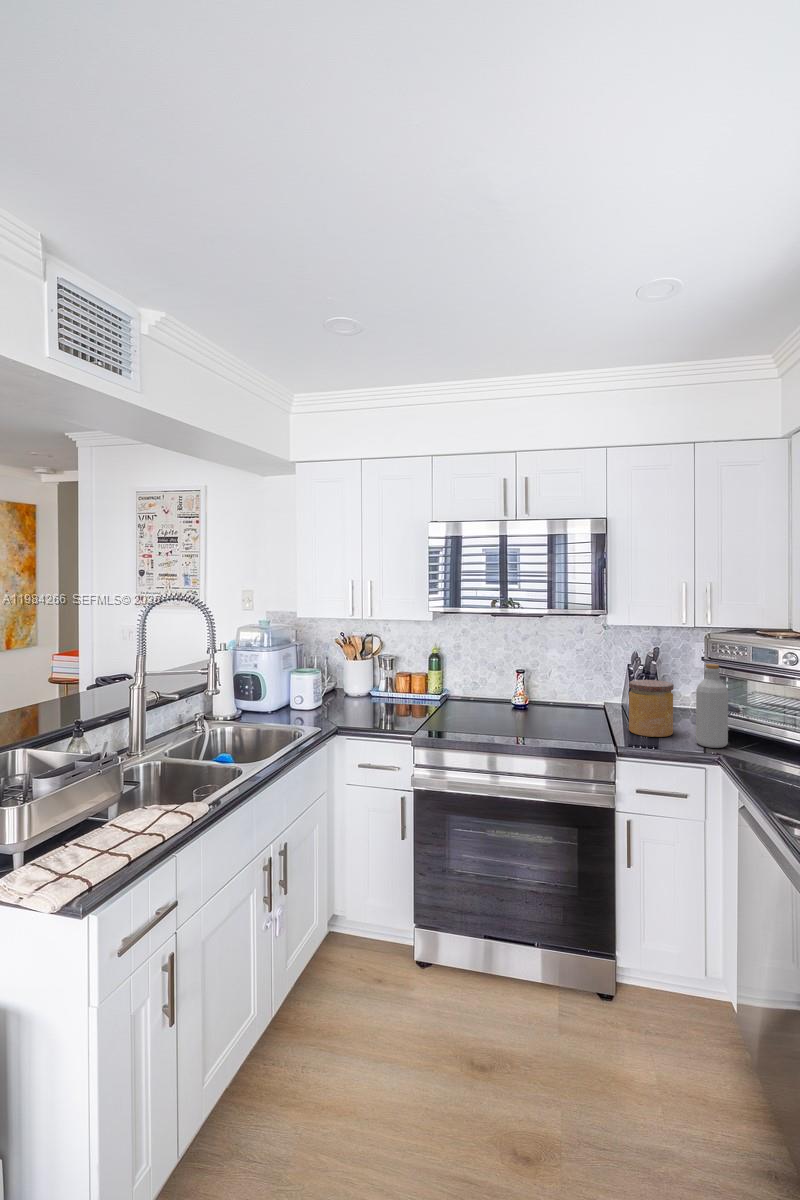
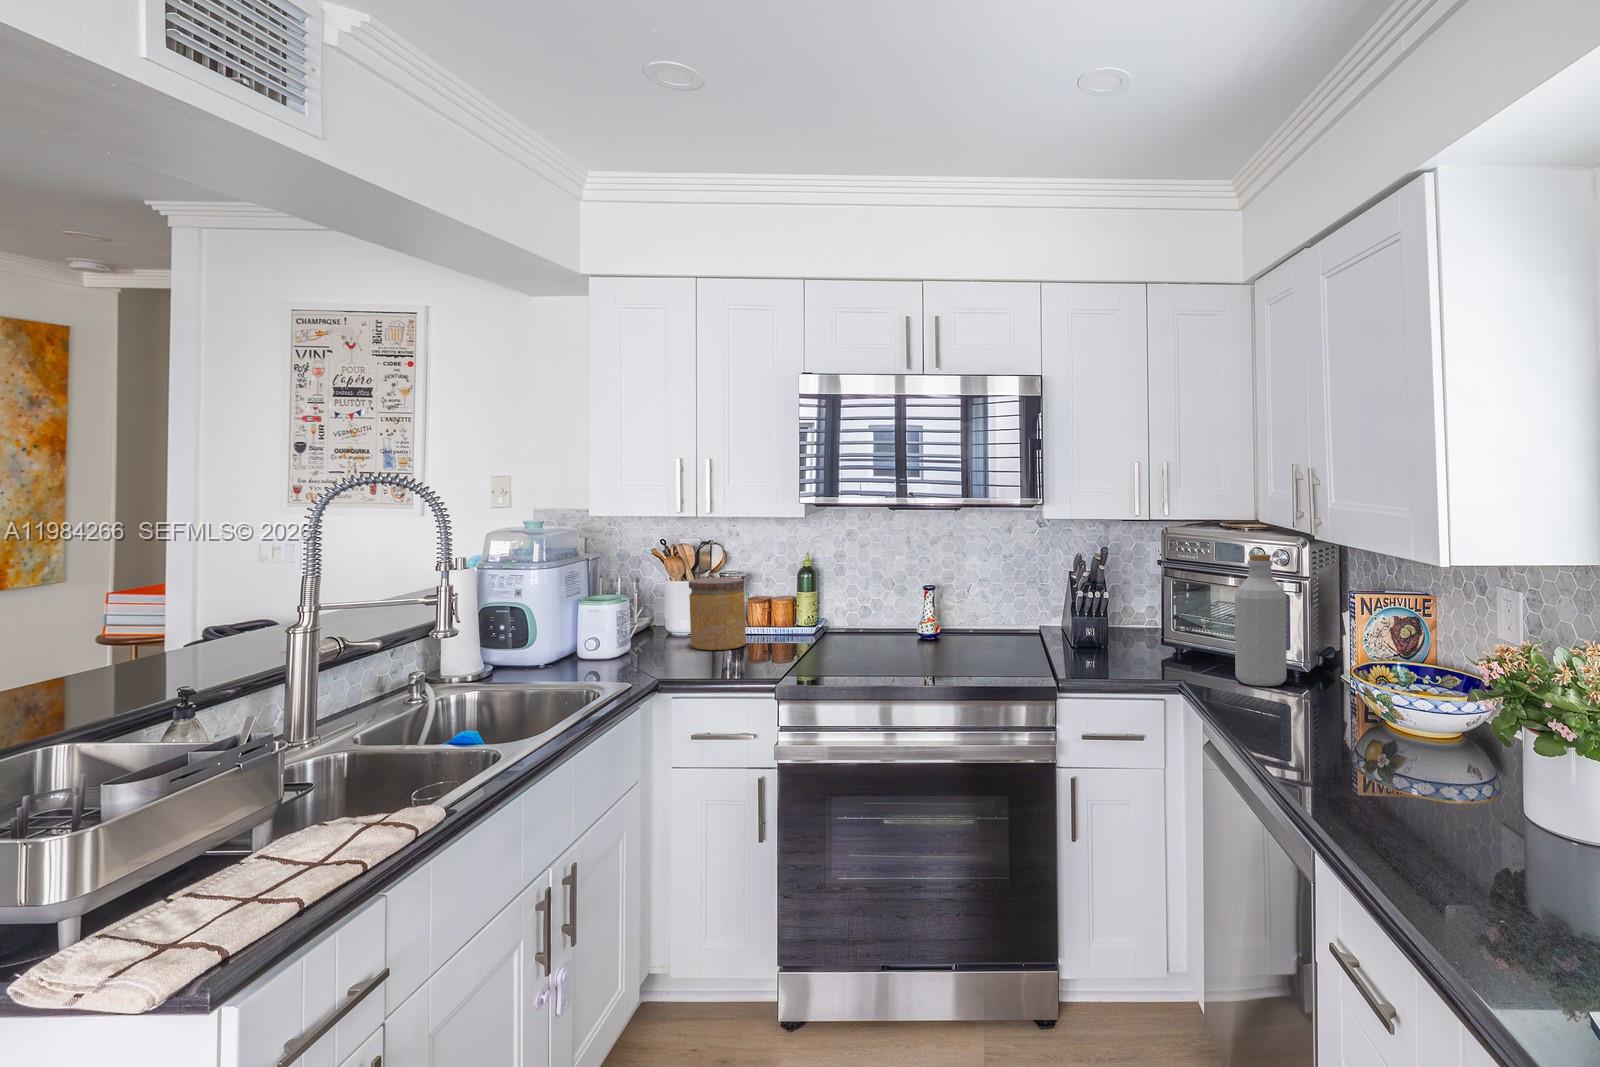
jar: present [629,680,674,737] -> present [689,577,746,650]

